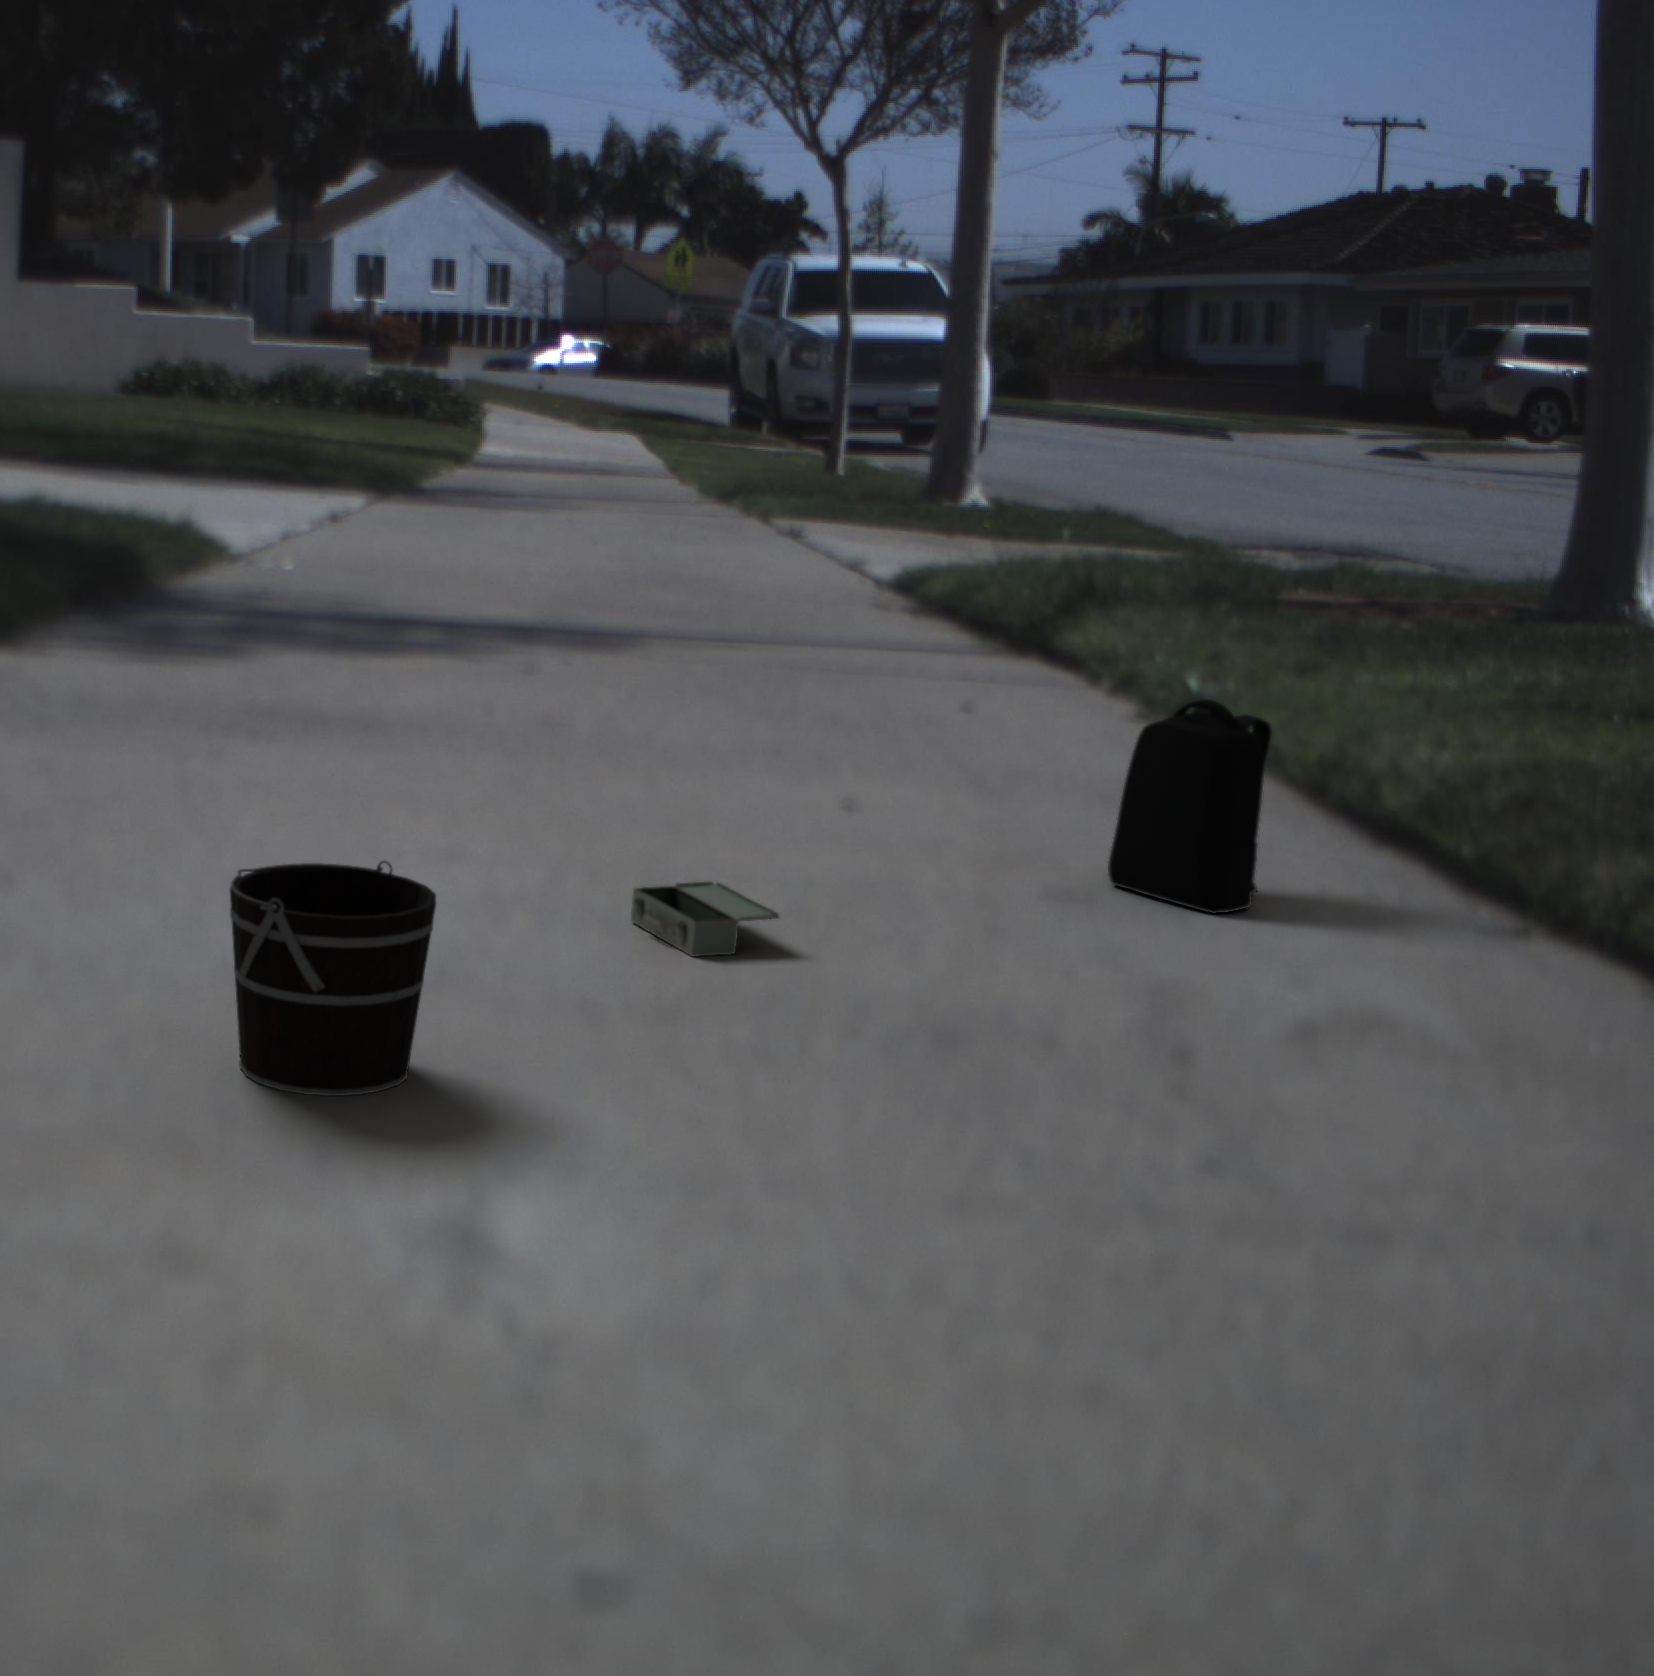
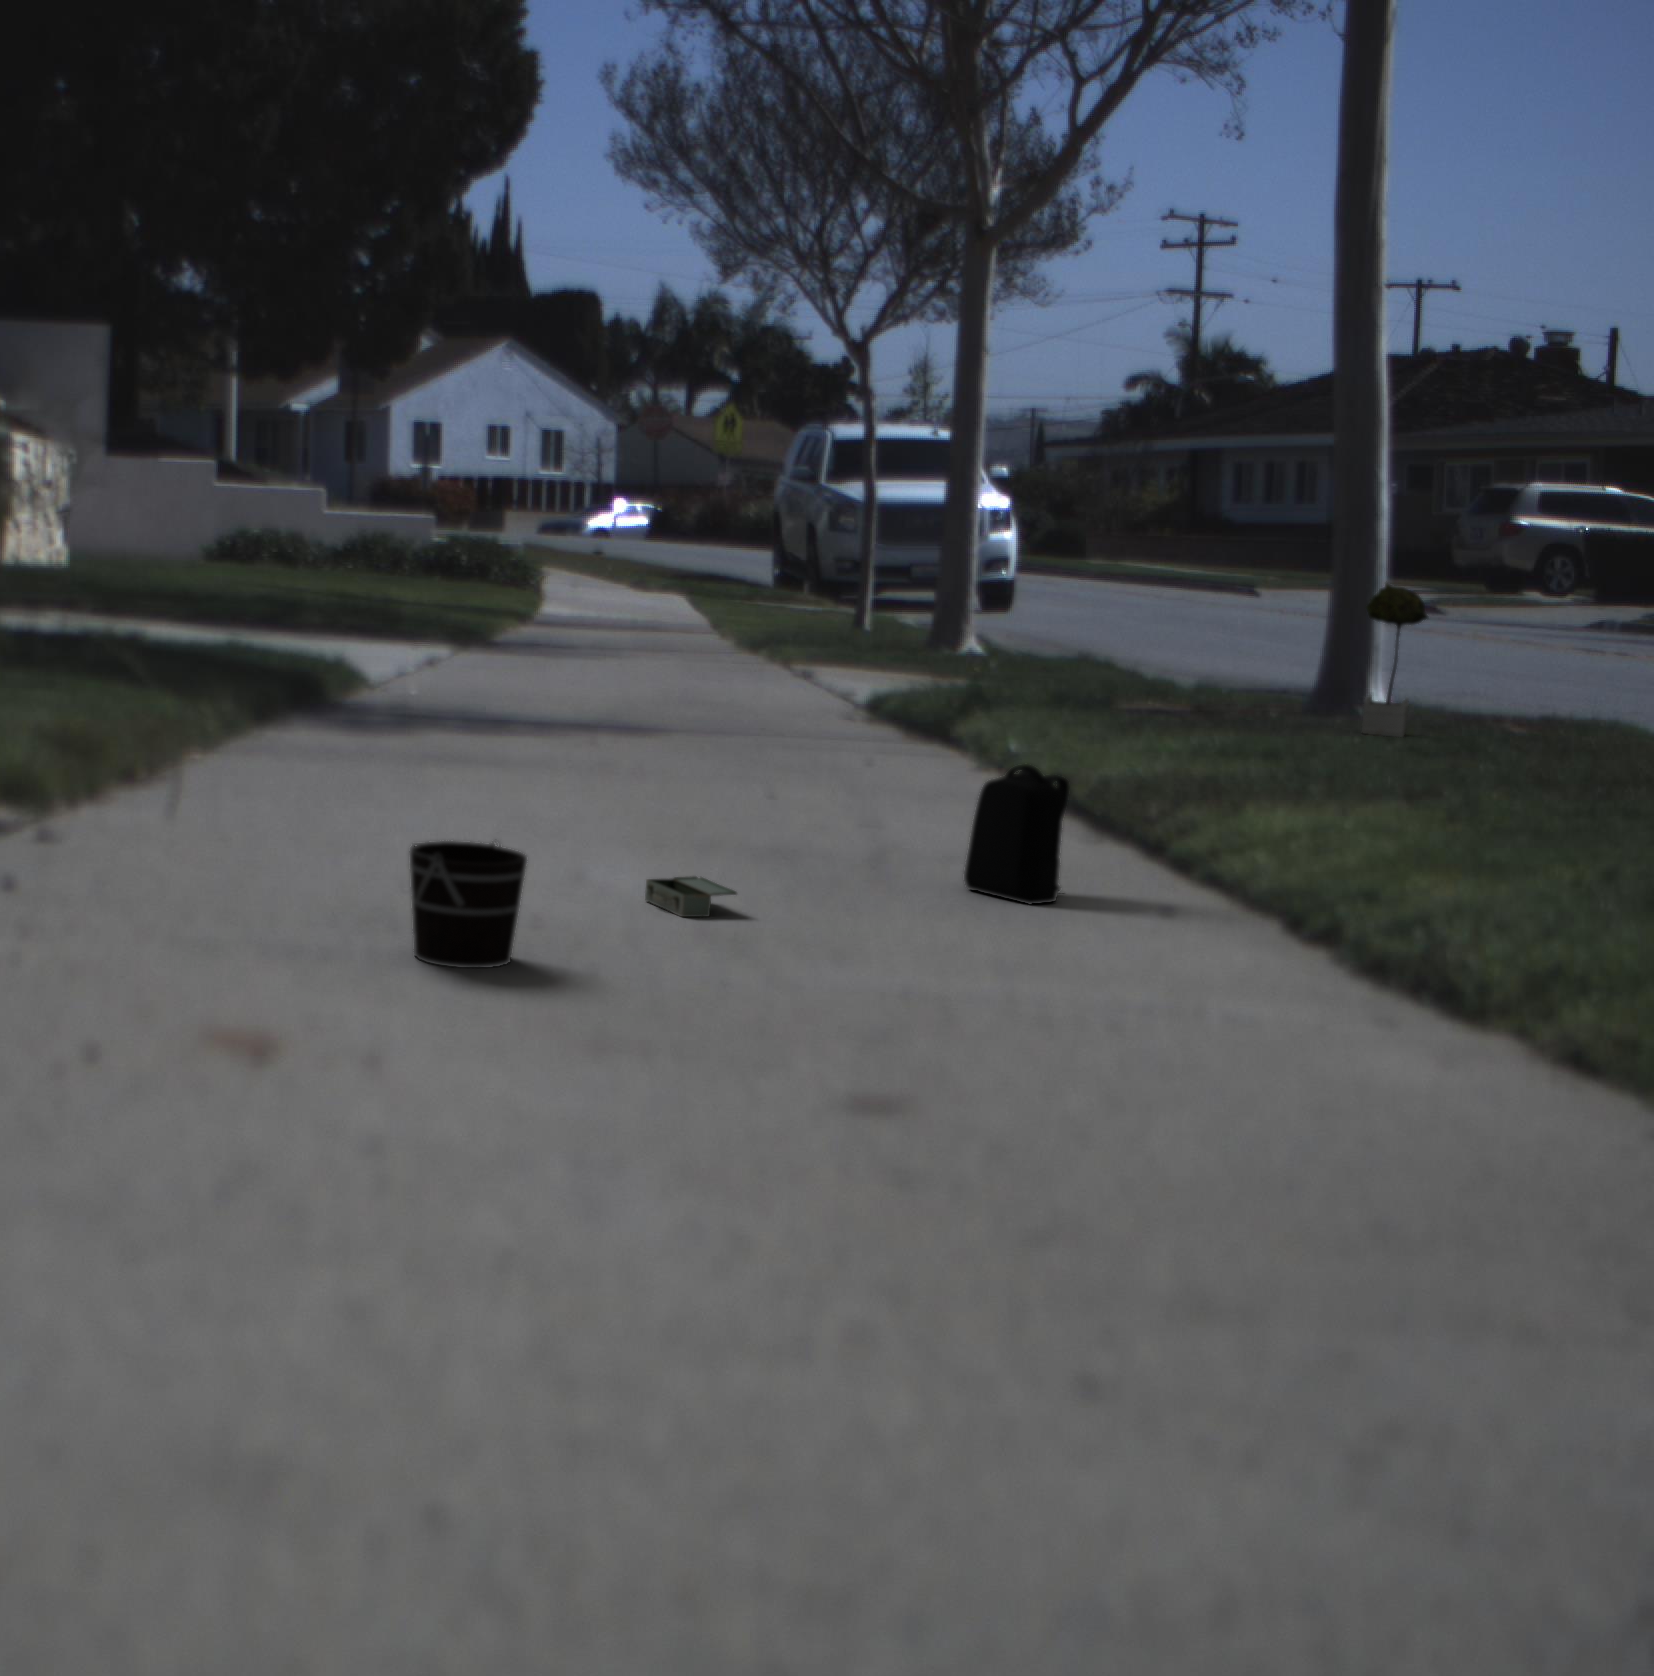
potted tree: none [1491,424,1578,618] -> present [1362,583,1428,737]

